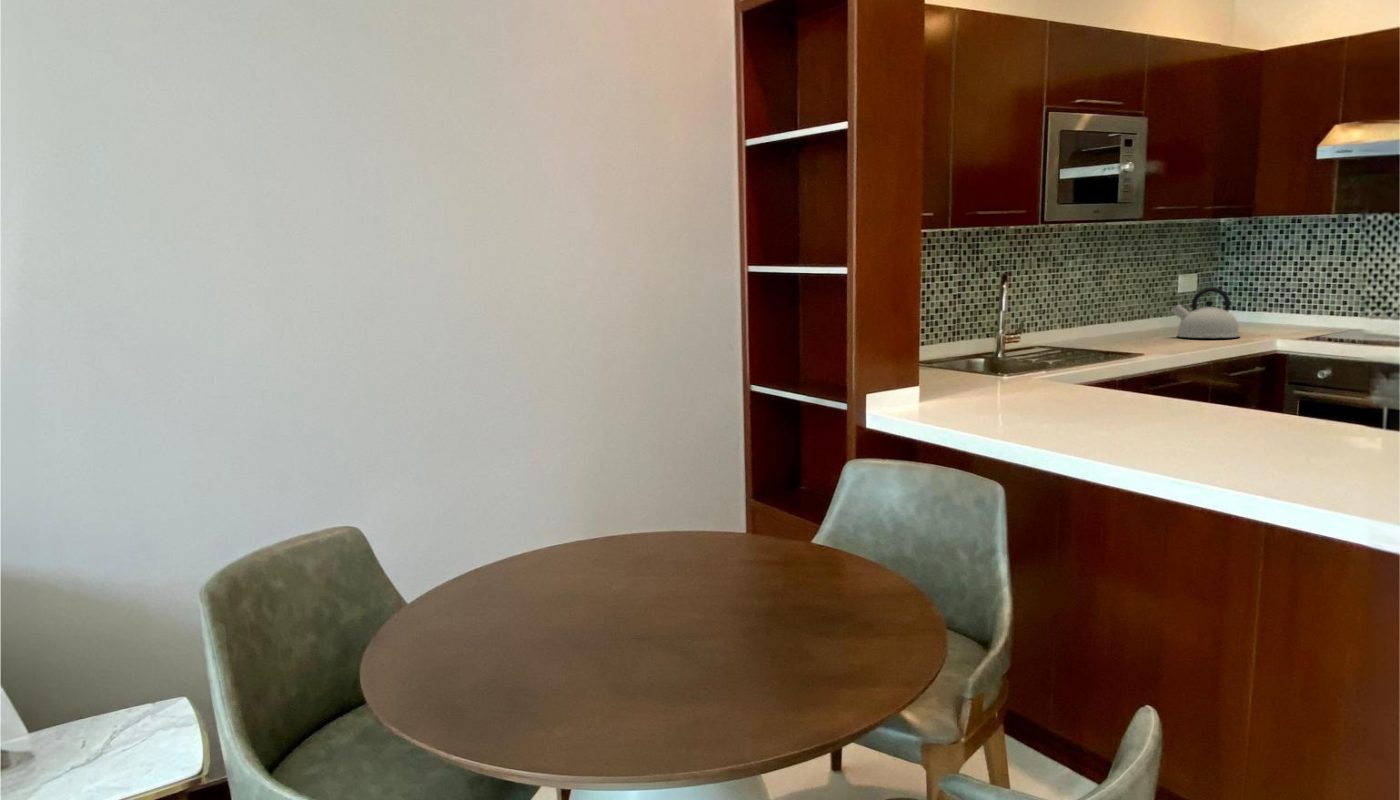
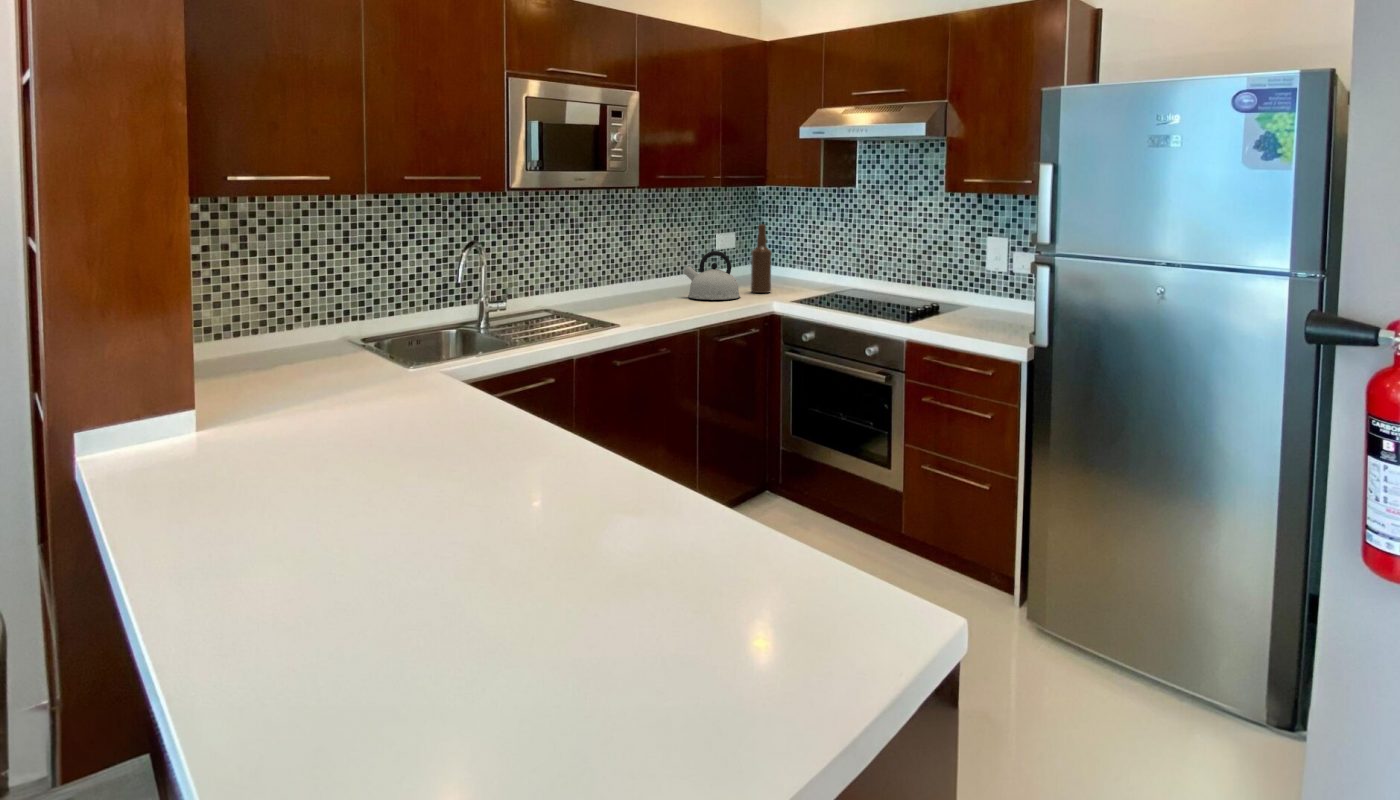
bottle: none [1241,259,1269,333] -> present [751,224,772,293]

